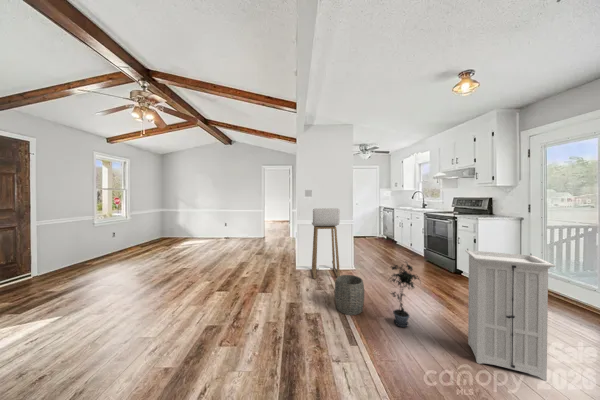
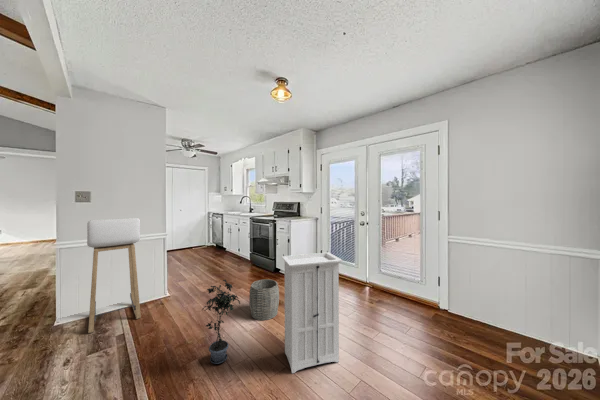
woven basket: present [335,275,364,315] -> present [249,279,279,320]

